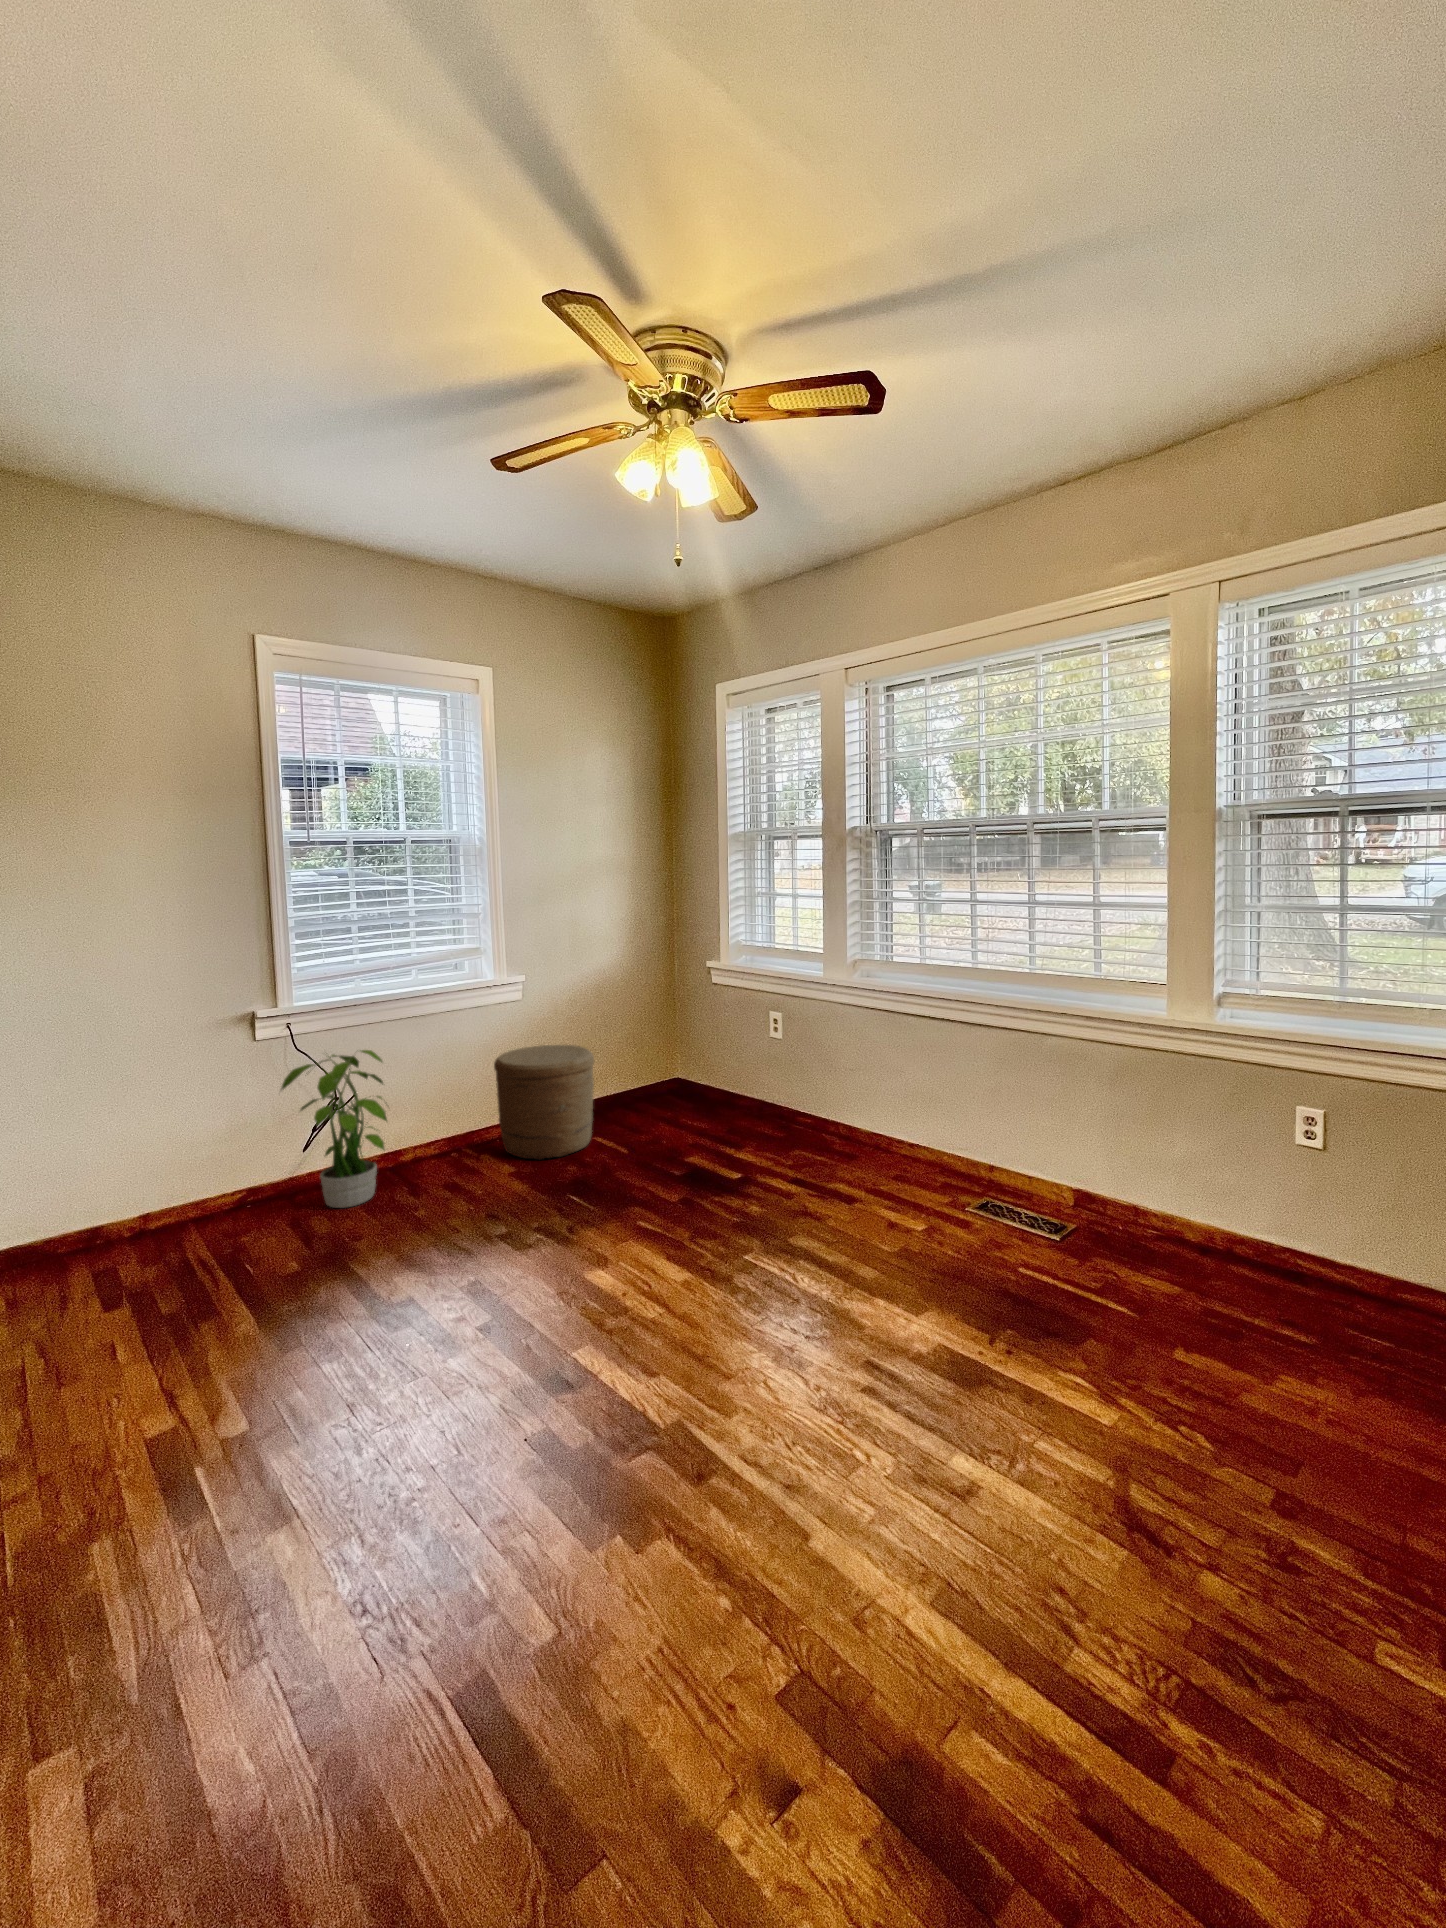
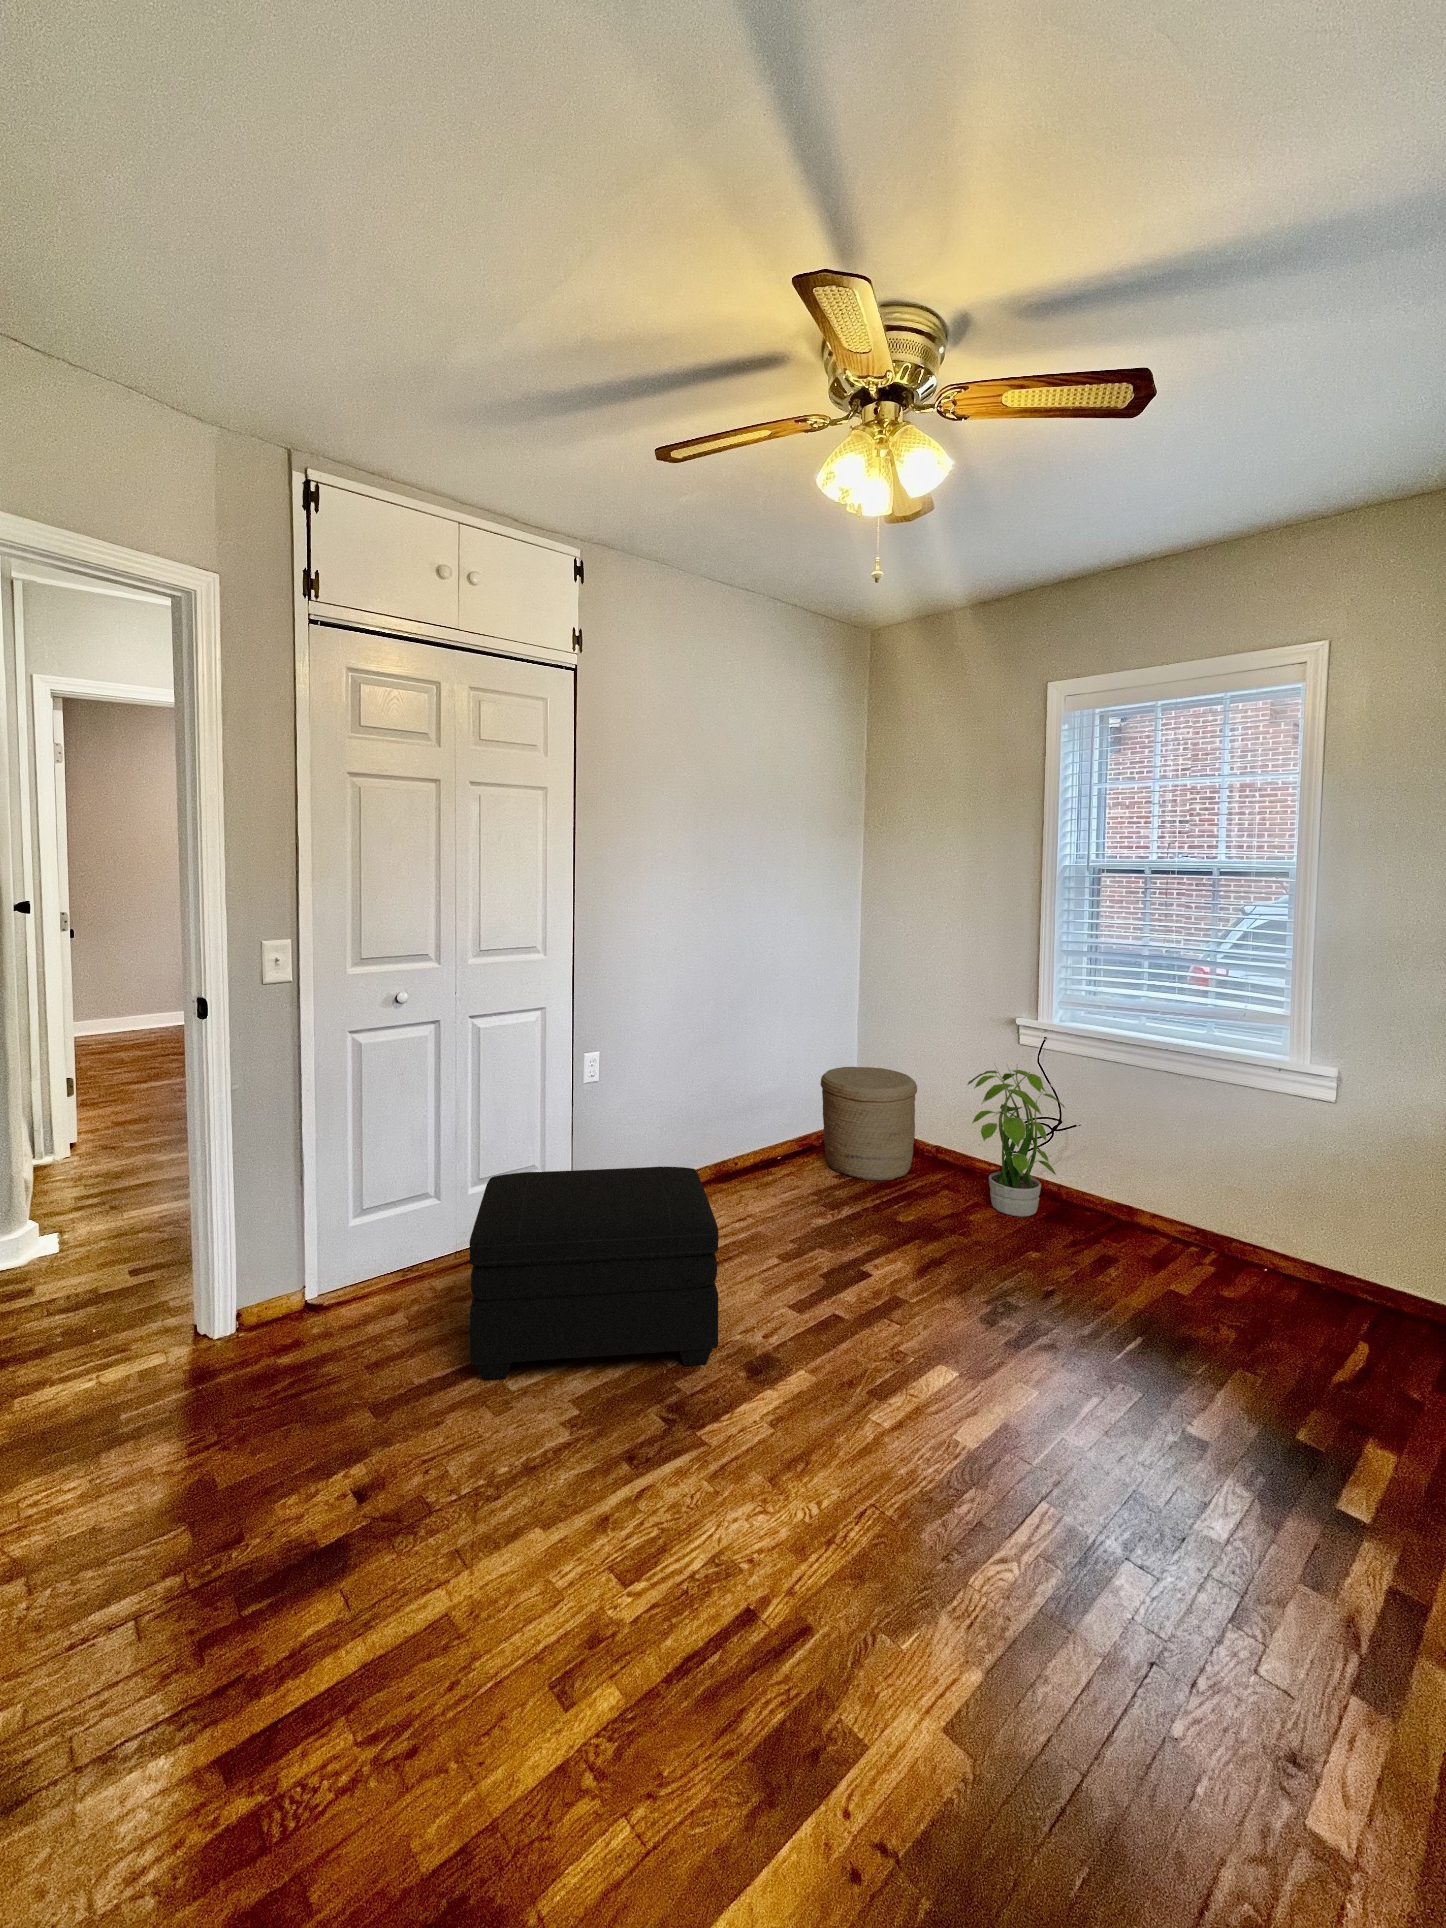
woven basket: present [494,1045,594,1160] -> present [820,1067,917,1180]
ottoman: none [185,1248,564,1740] -> present [470,1167,718,1380]

